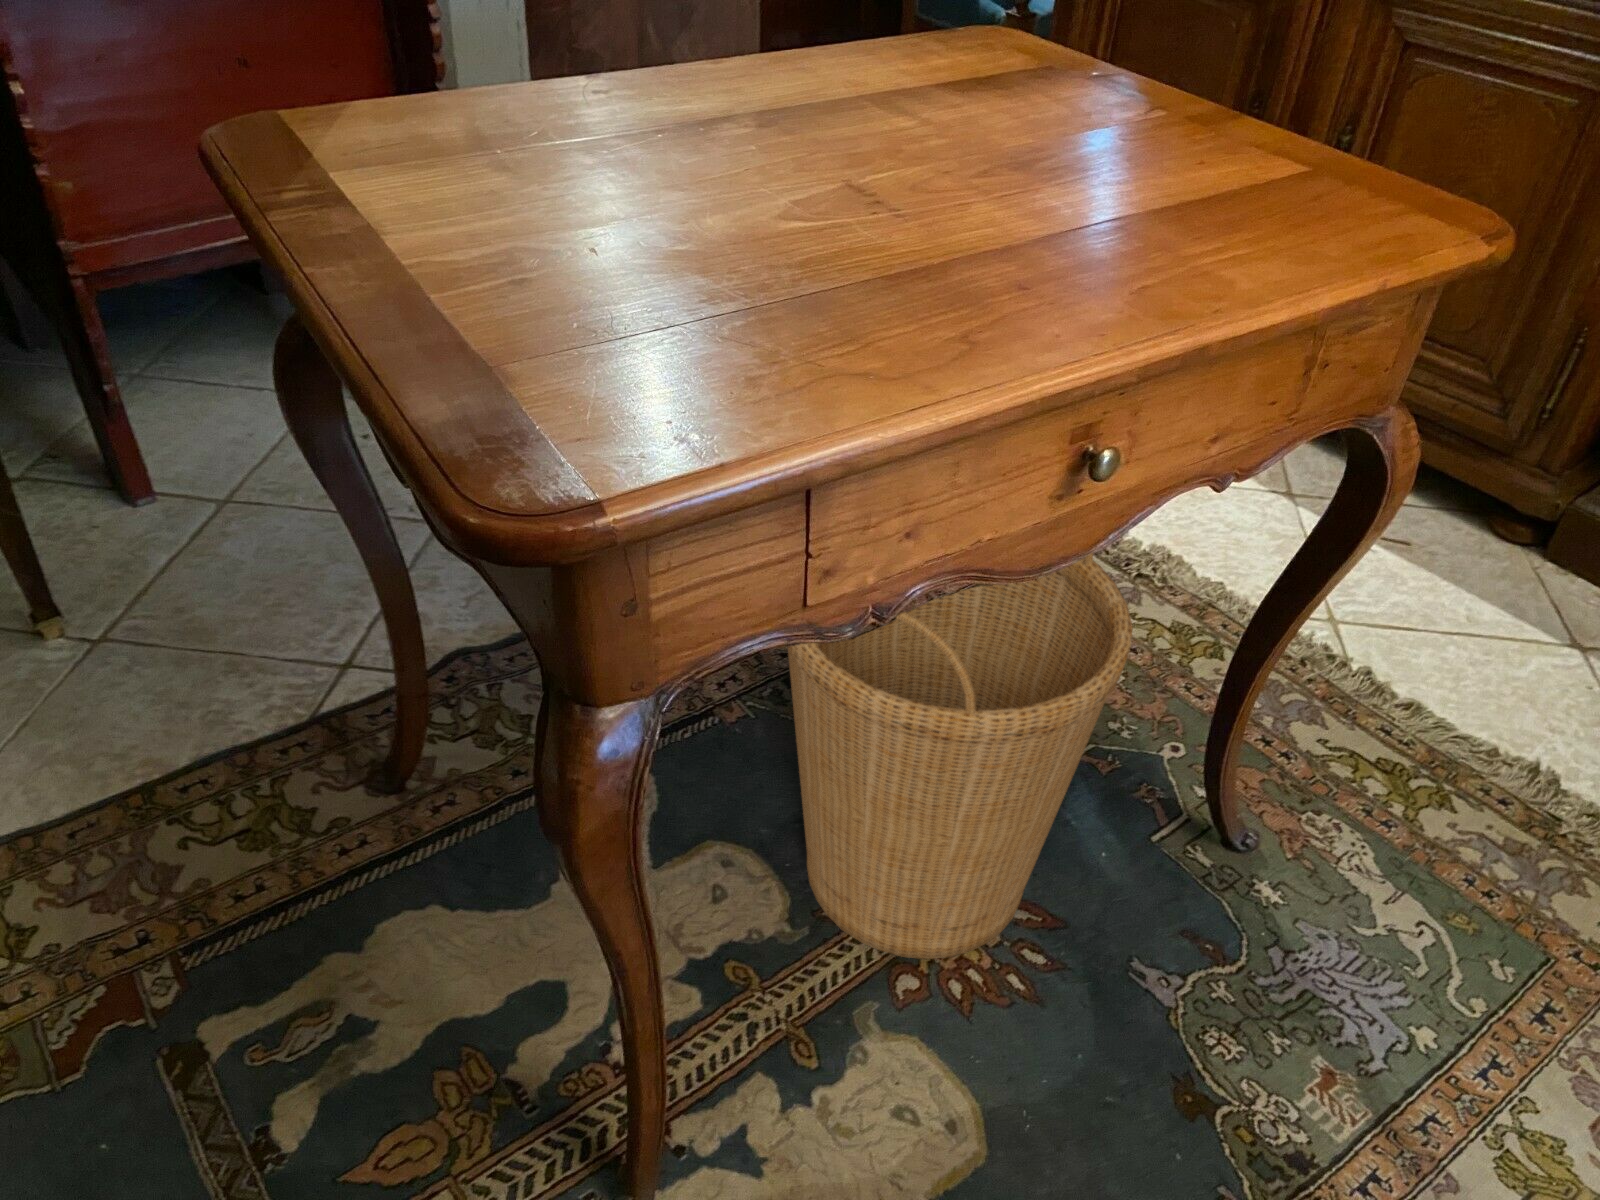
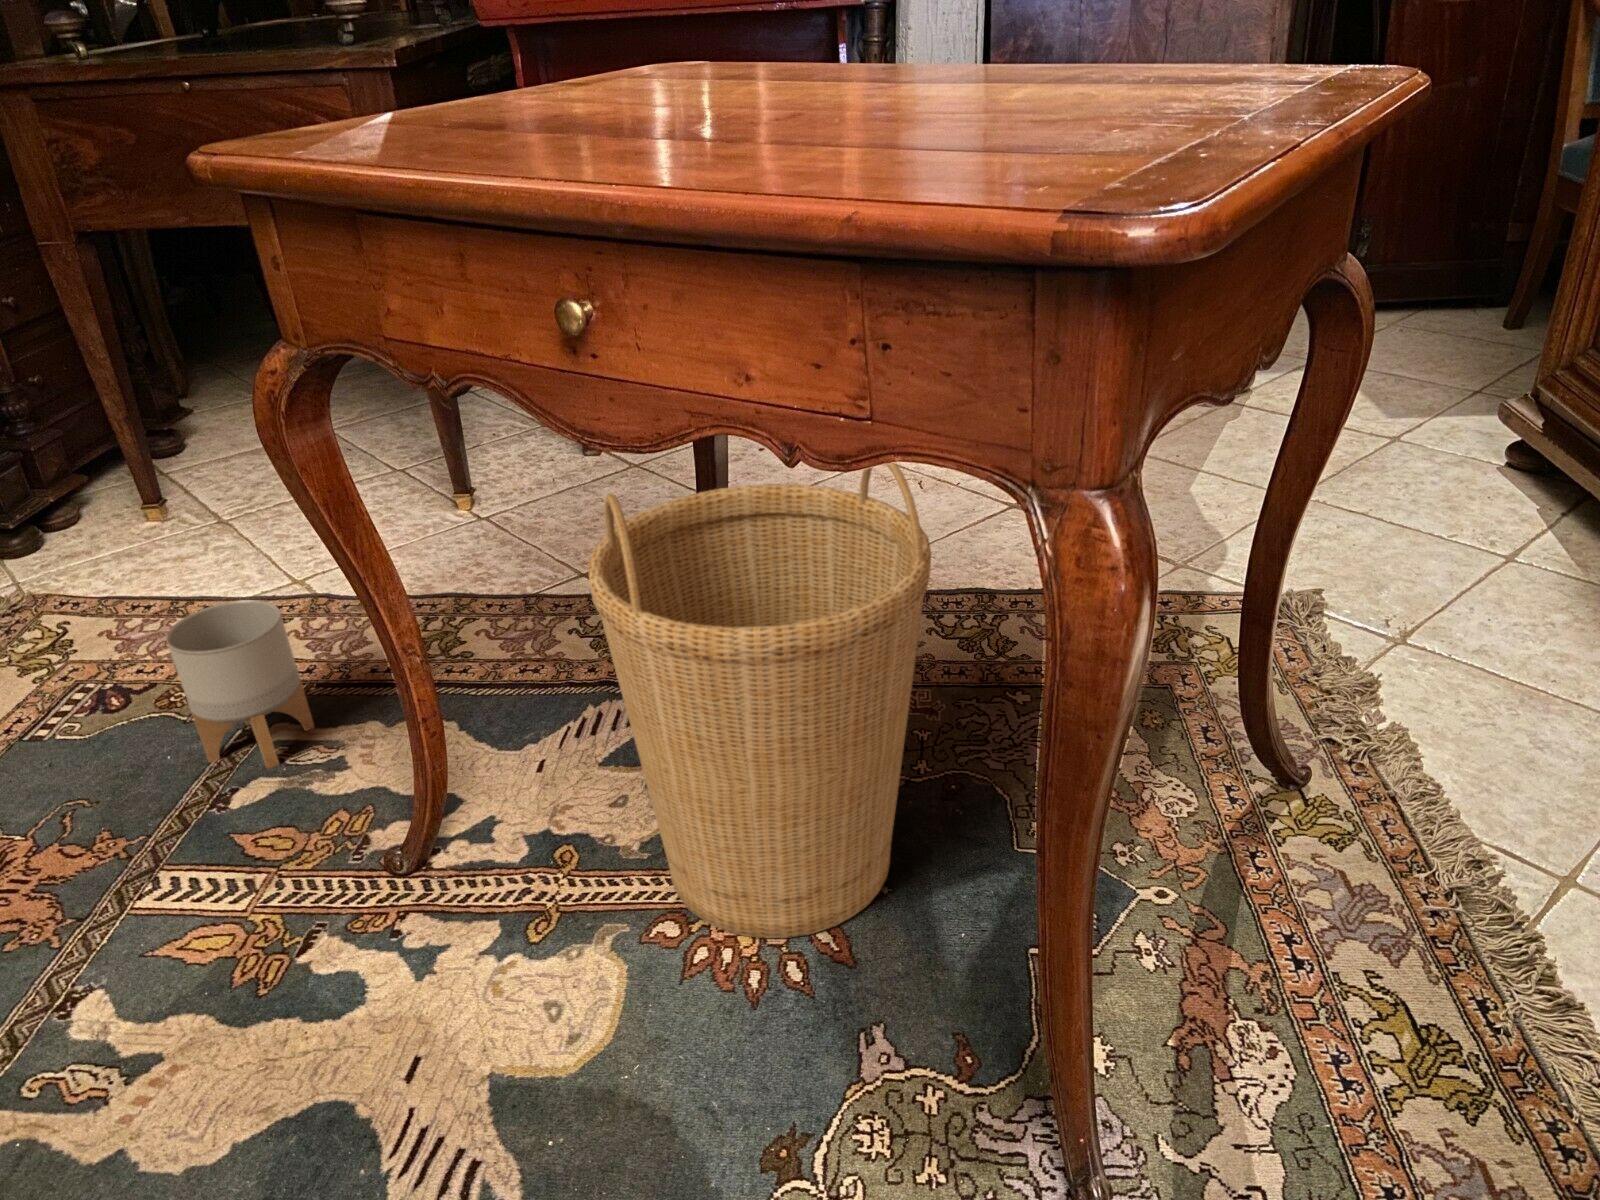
planter: none [76,879,282,1124] -> present [166,600,315,768]

